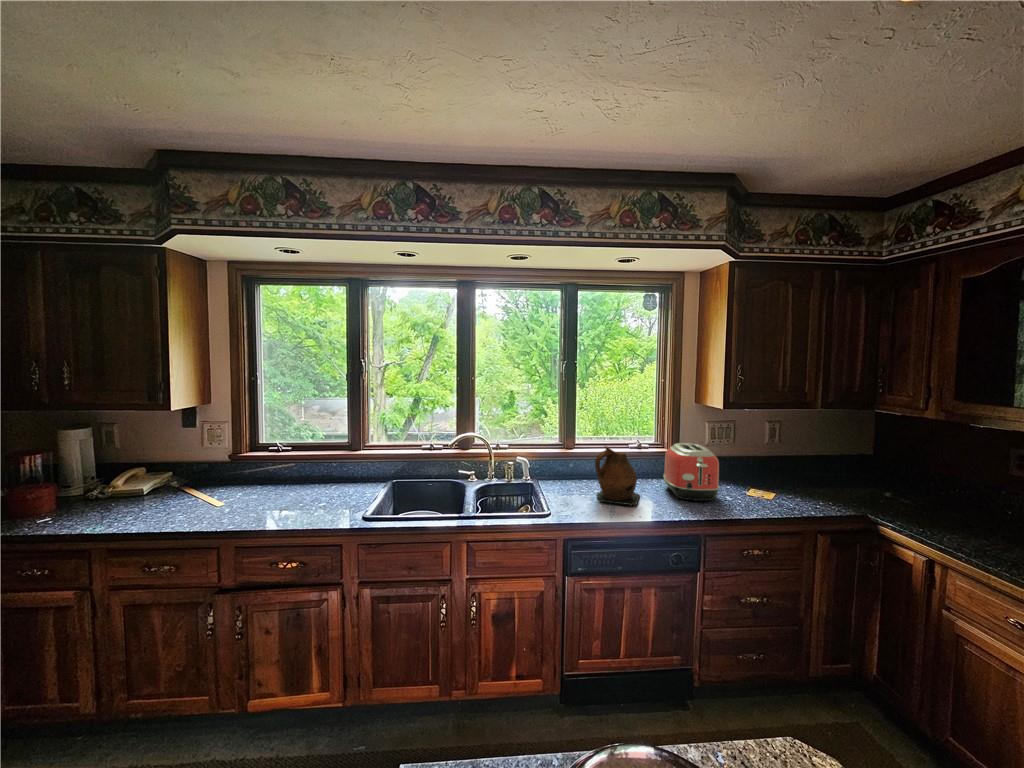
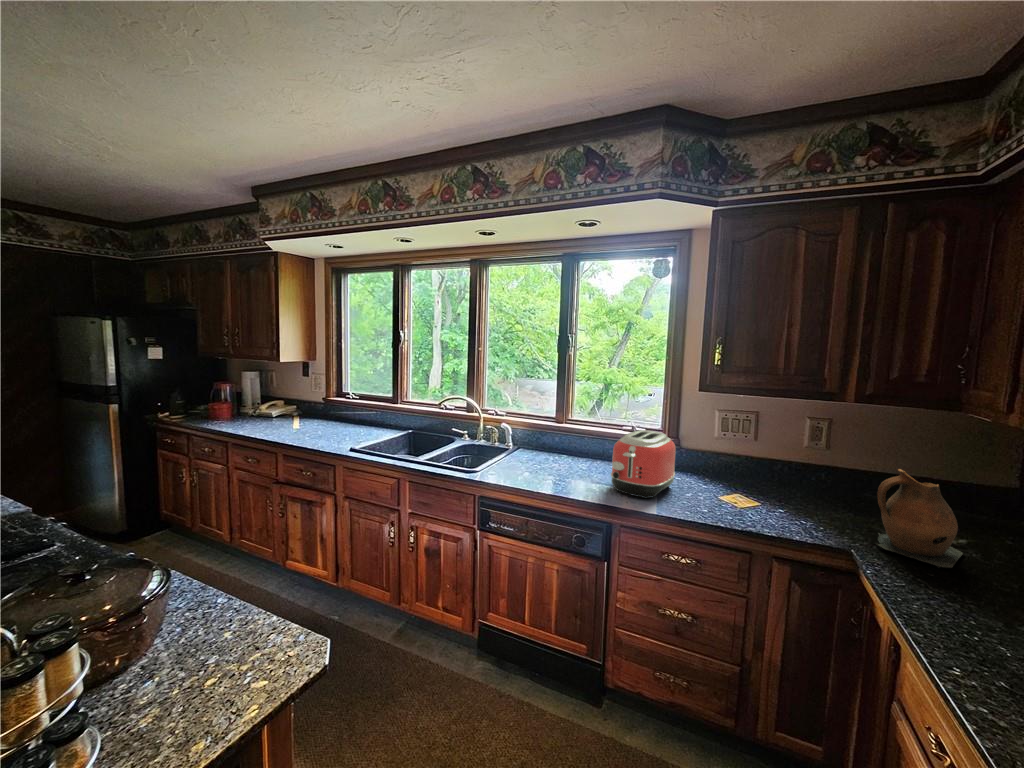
ceramic pitcher: present [595,446,640,506] -> present [877,469,963,568]

